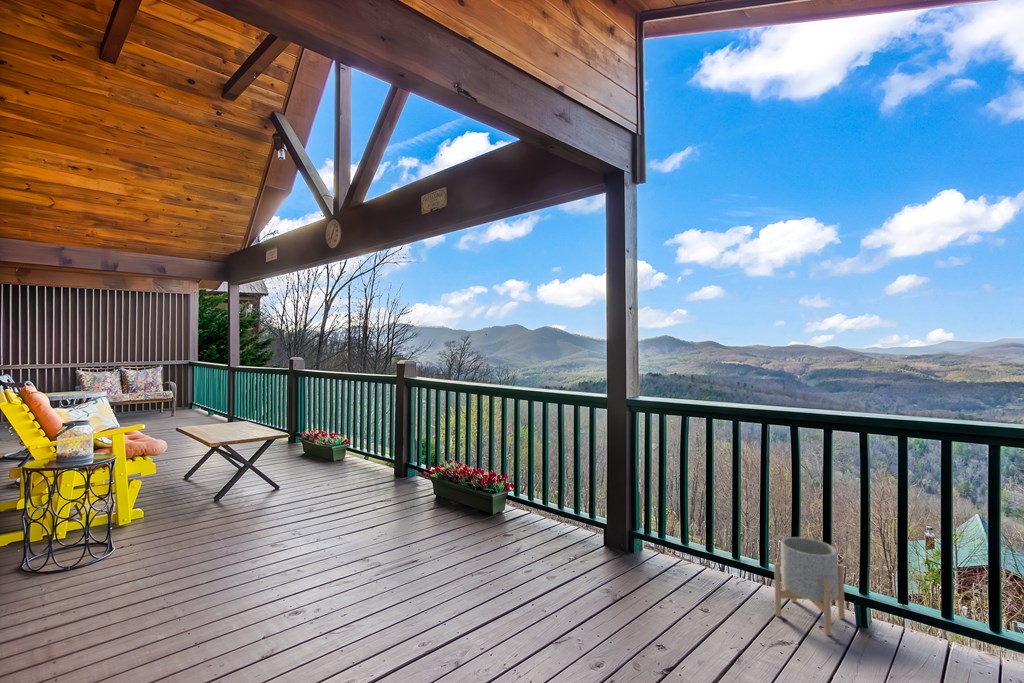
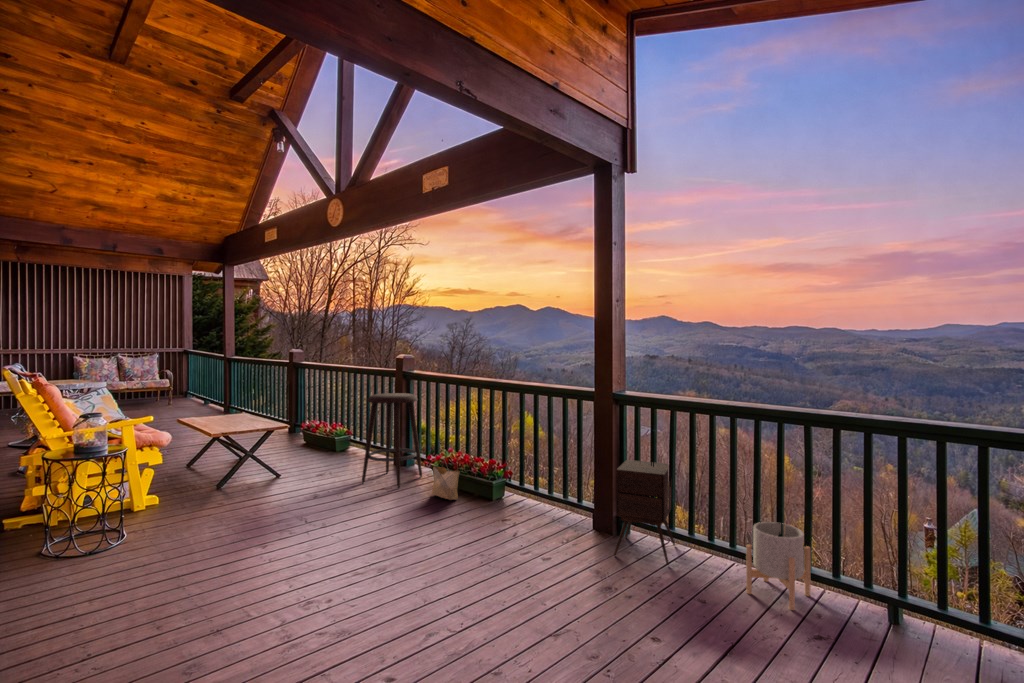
stool: none [361,403,423,500] -> present [362,393,422,488]
woven basket: none [433,463,463,512] -> present [432,459,460,500]
side table: none [628,471,691,583] -> present [614,460,675,565]

